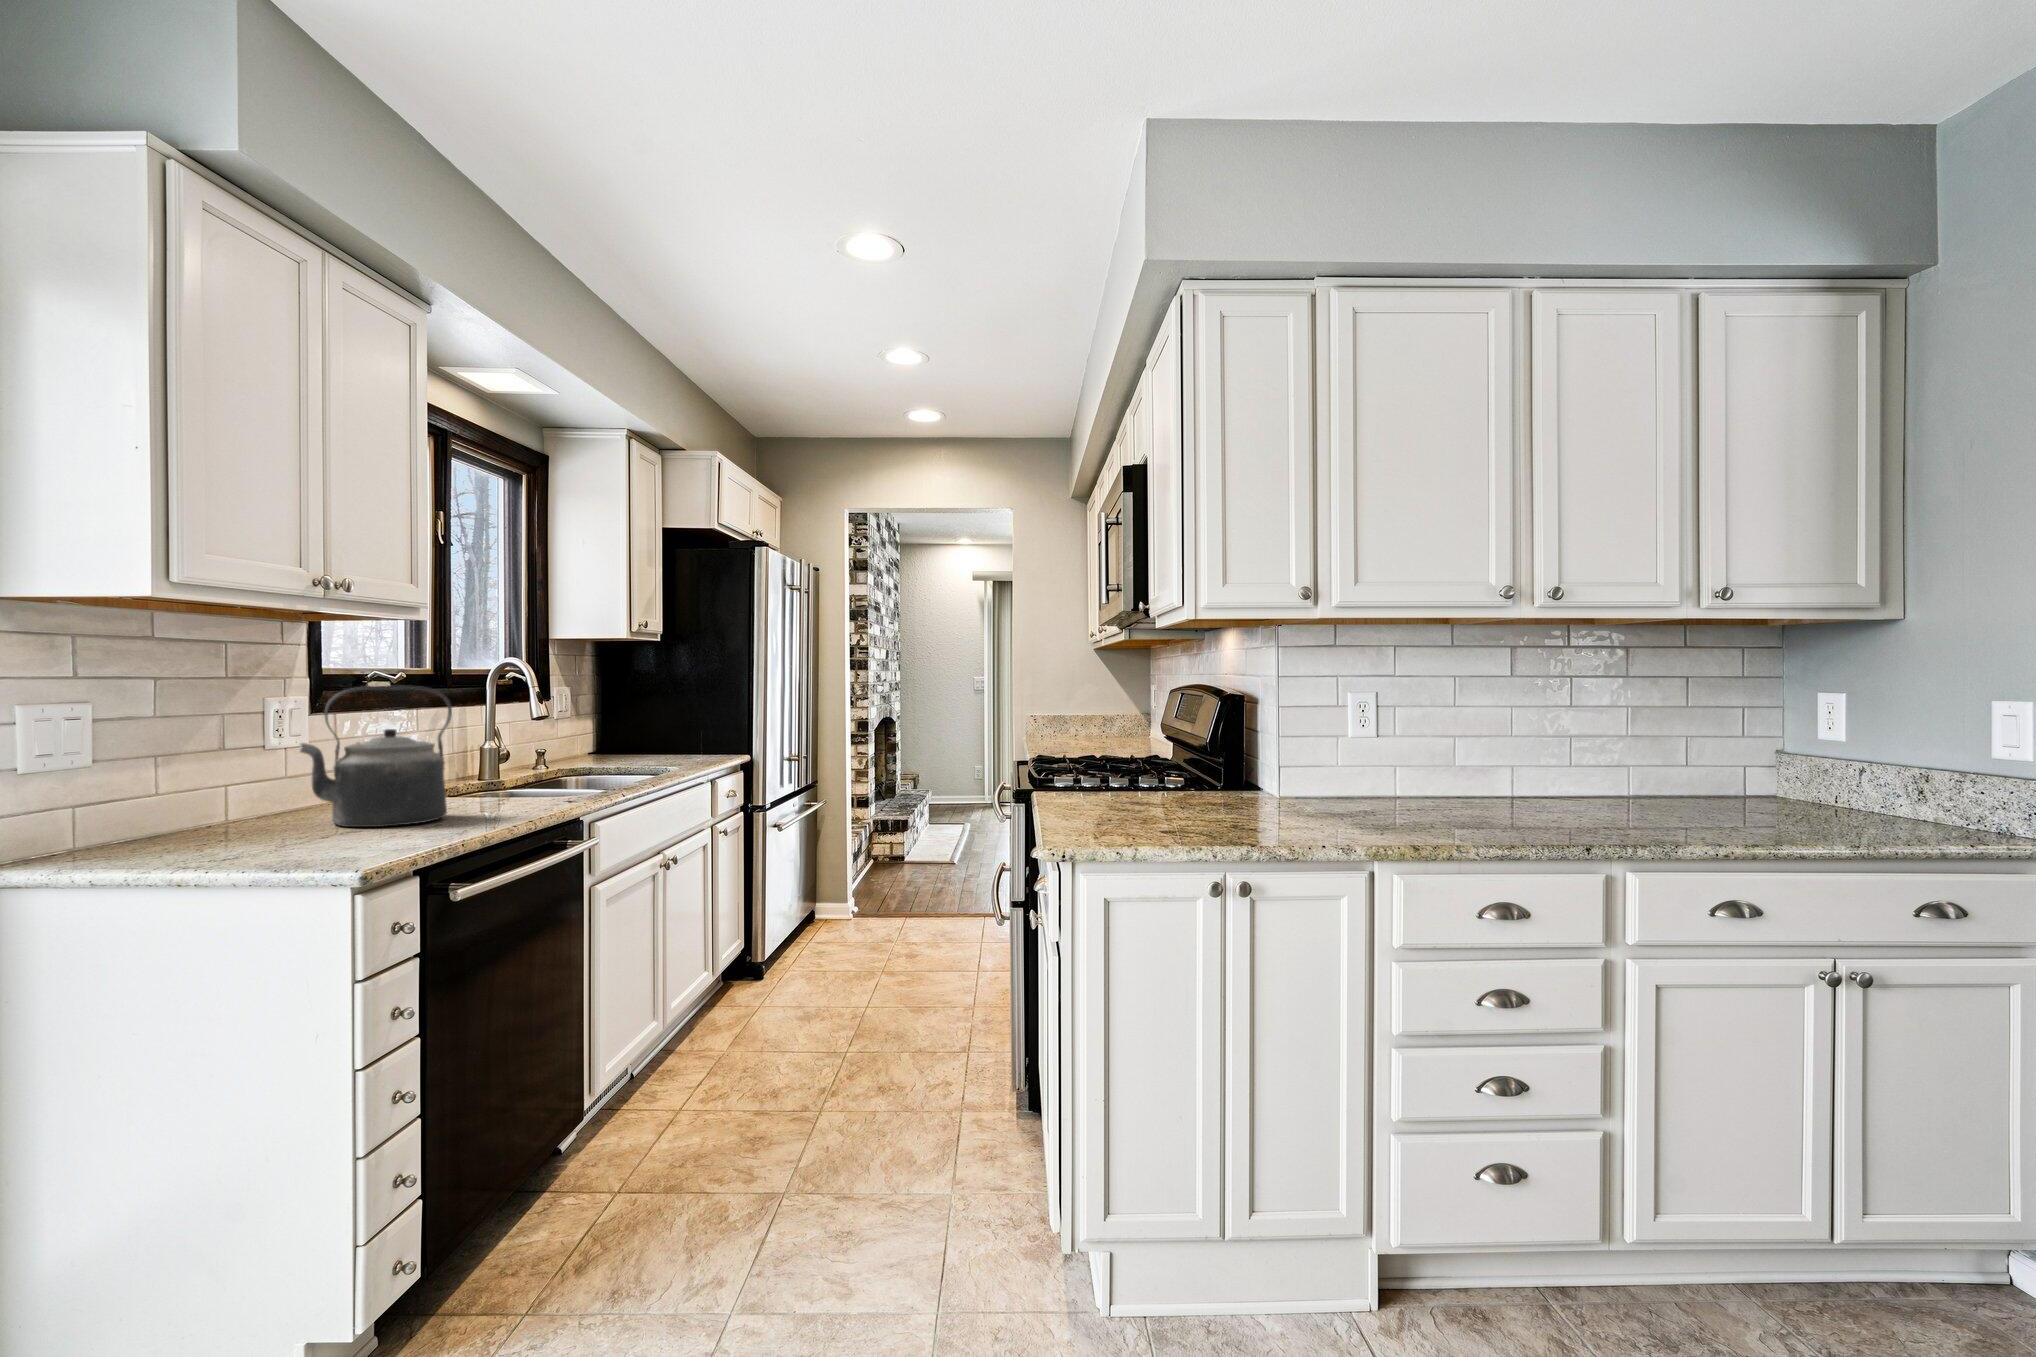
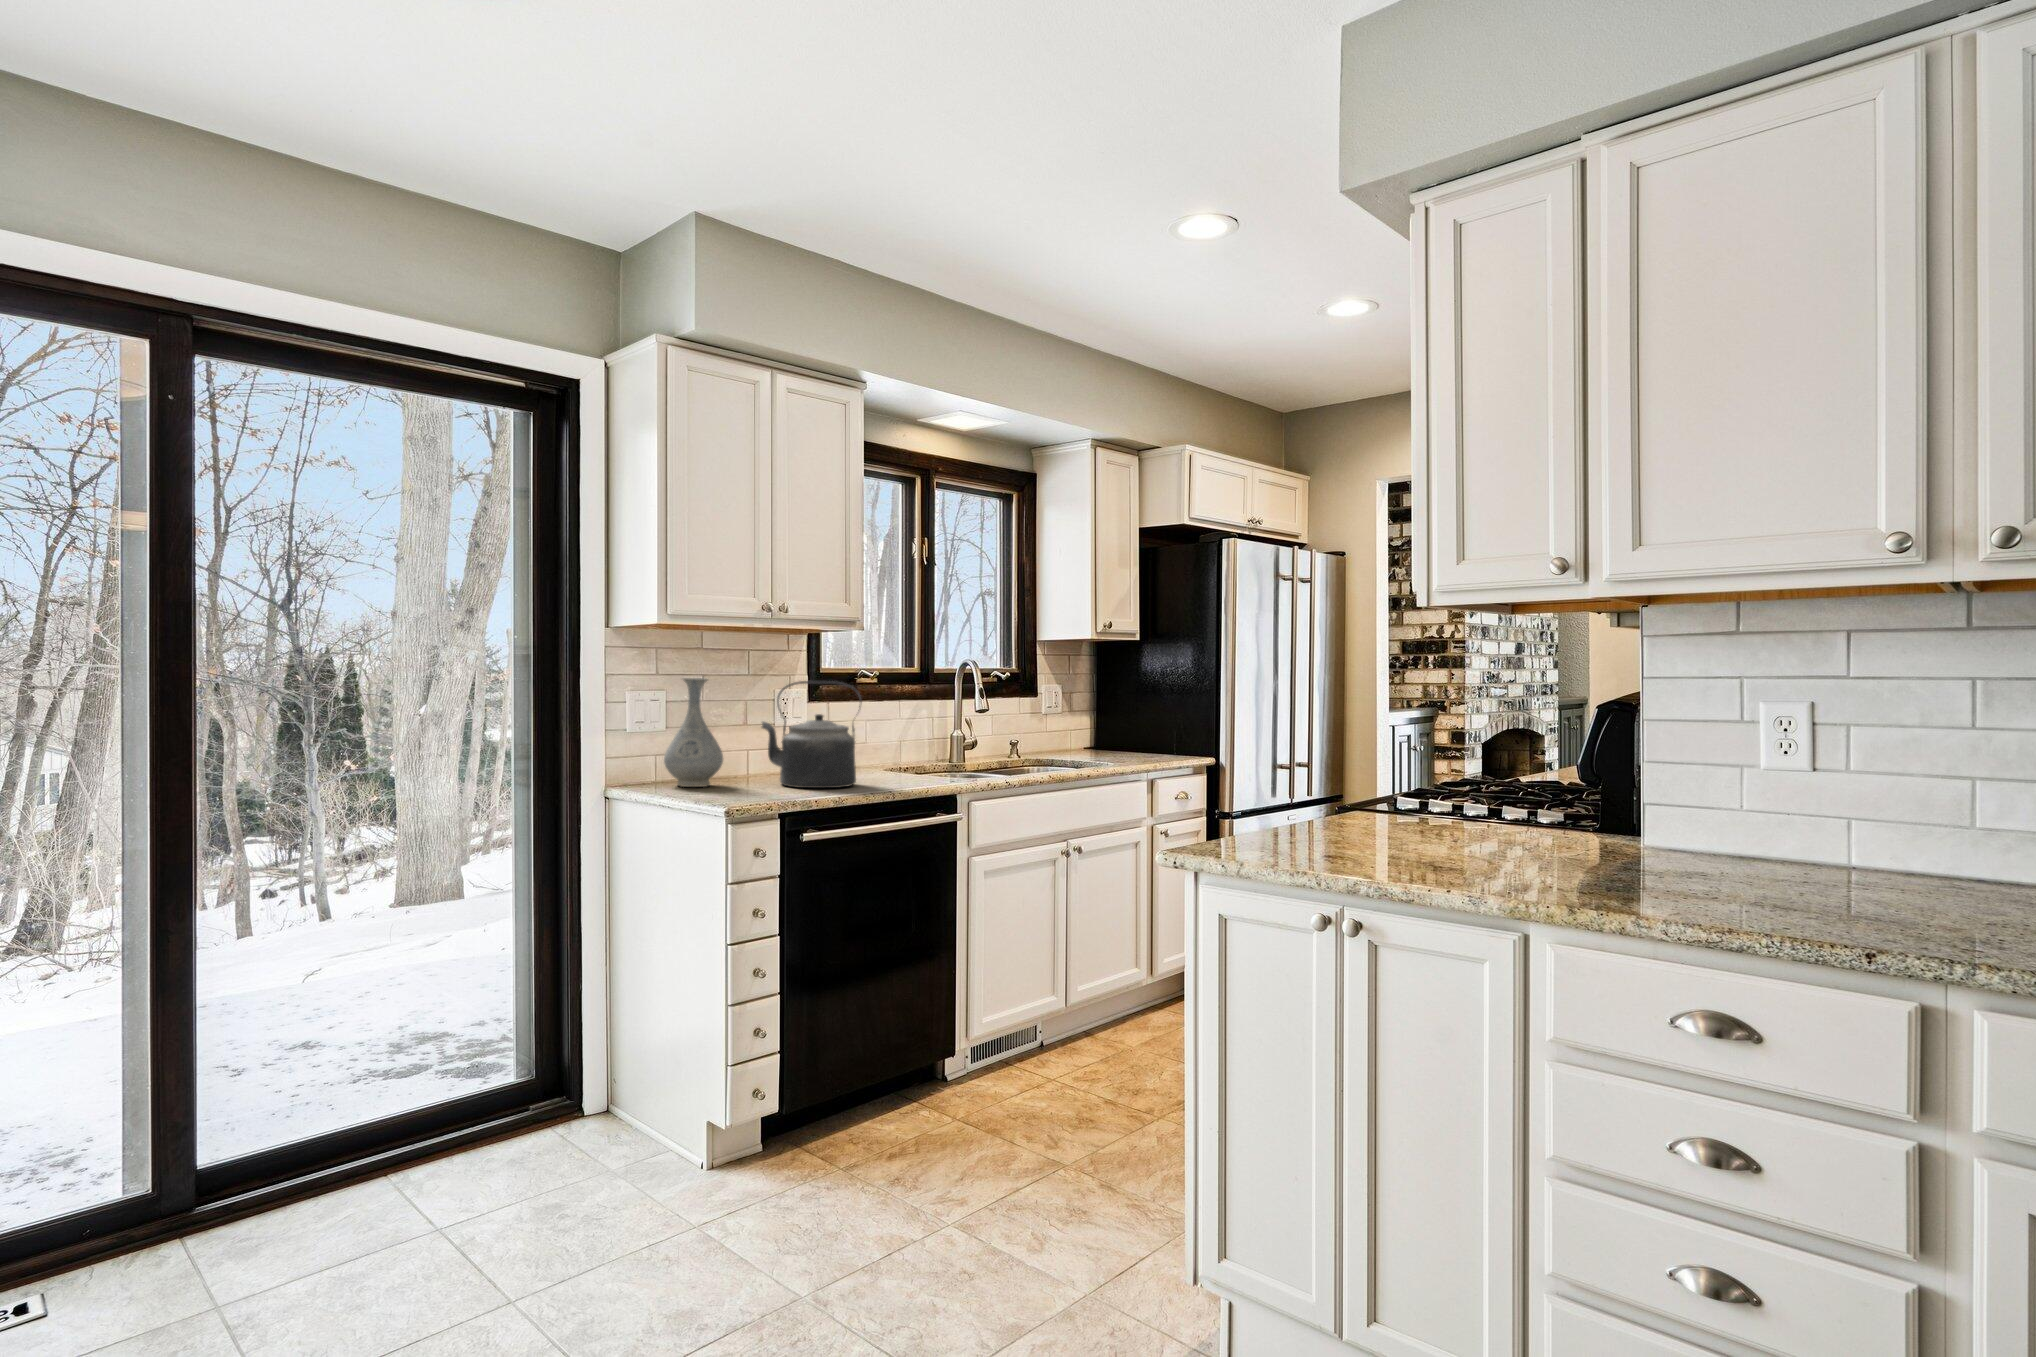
vase: none [146,686,253,845] -> present [664,678,723,787]

